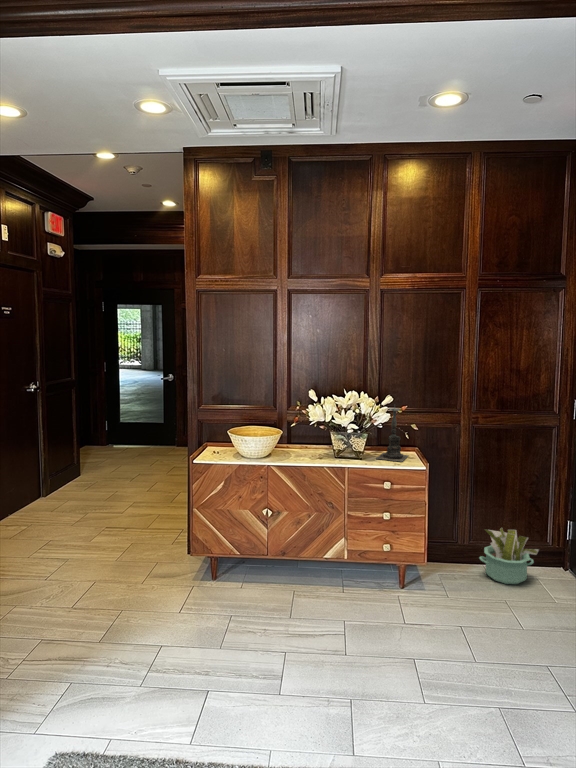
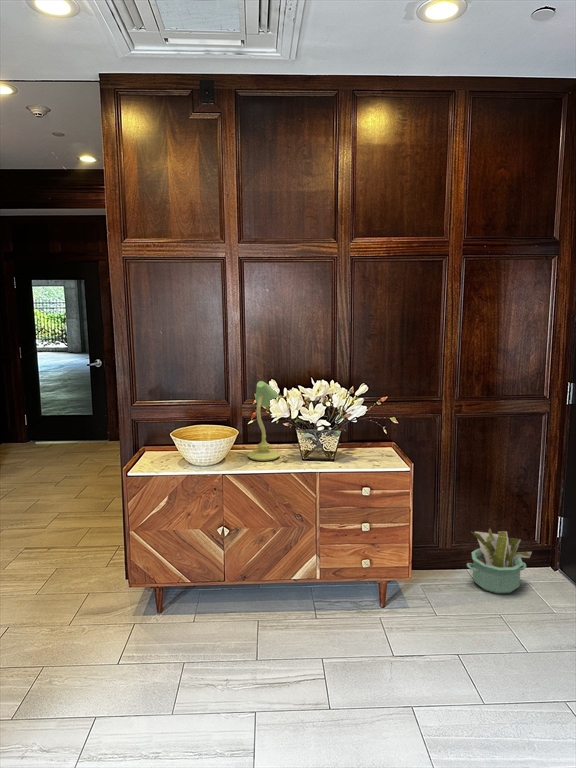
table lamp: none [290,391,317,457] -> present [248,381,280,461]
candle holder: present [377,407,408,462] -> none [350,390,388,462]

